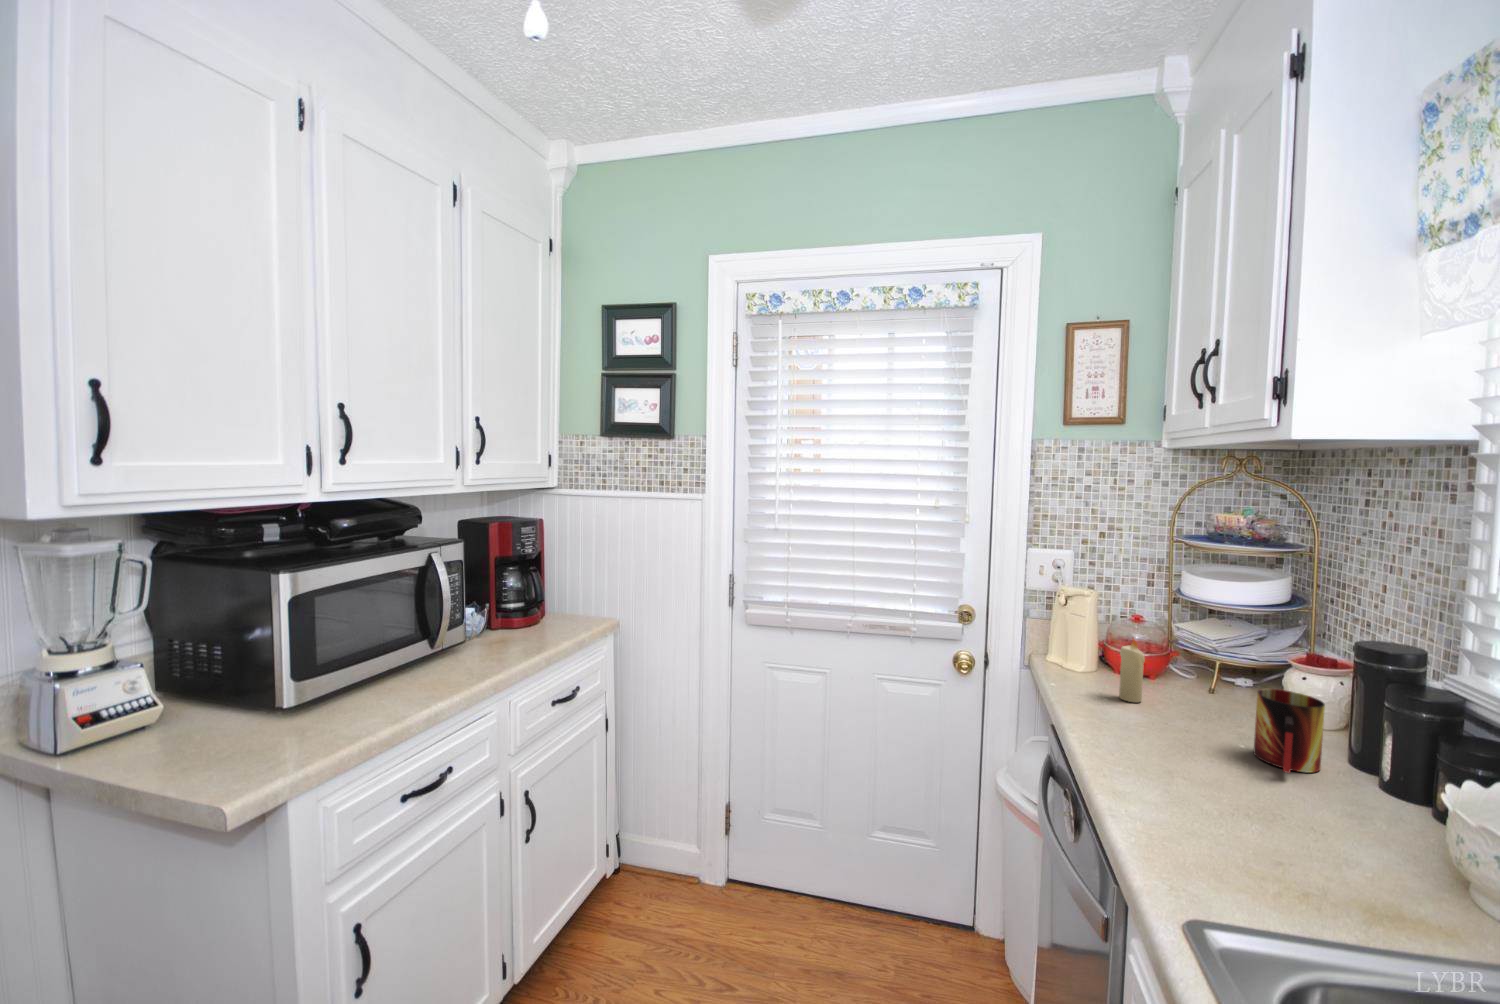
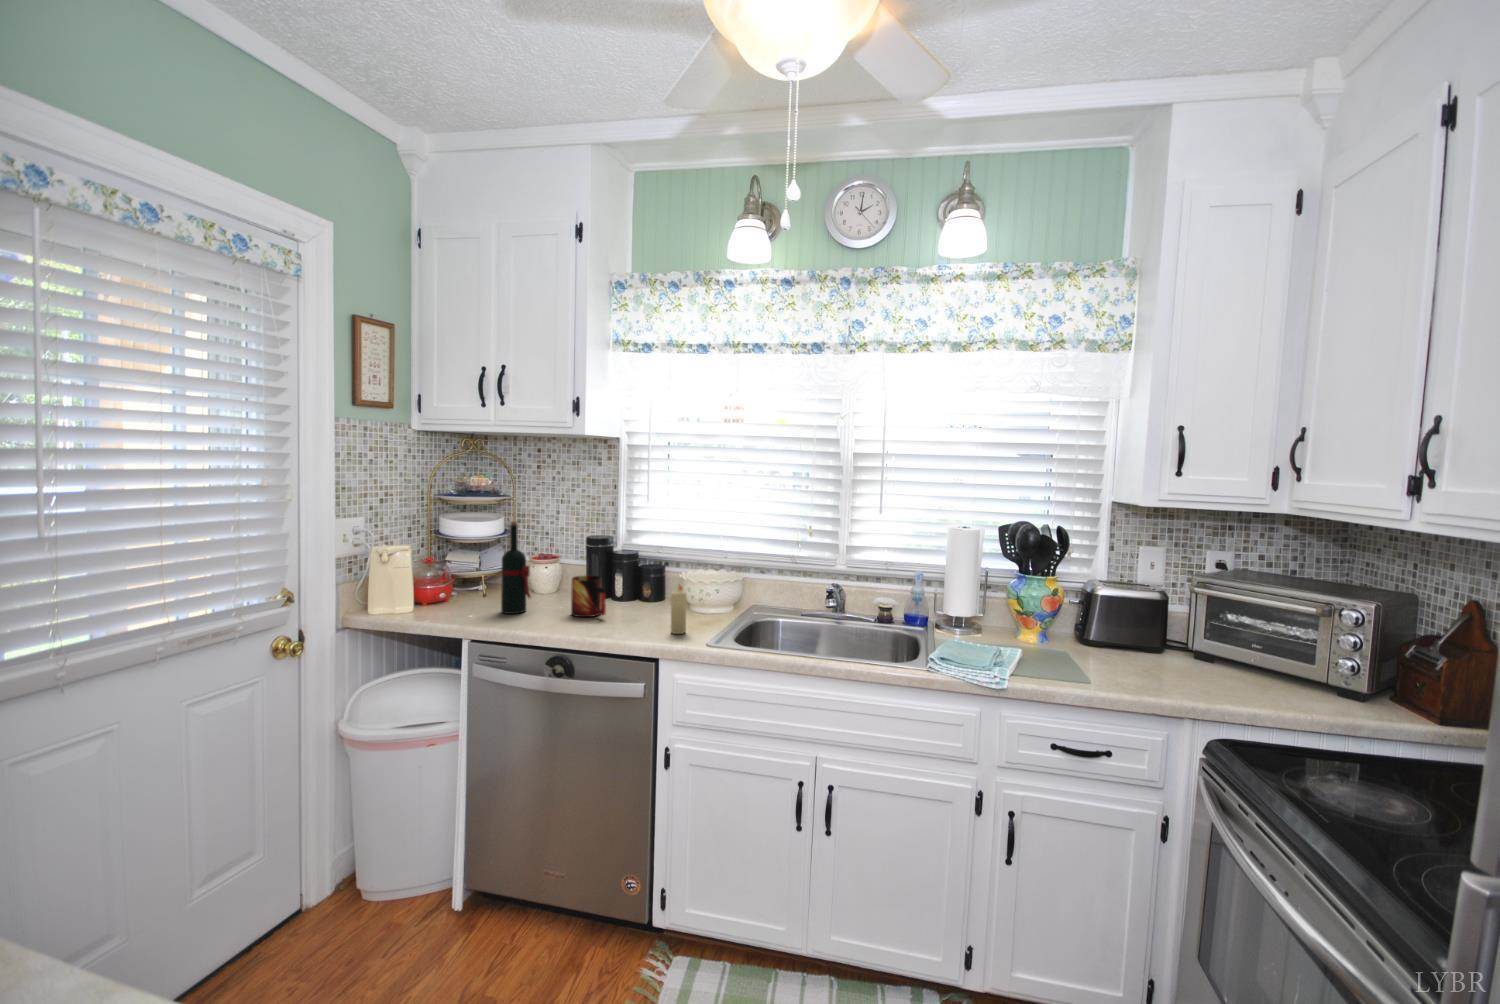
wine bottle: none [1176,578,1222,717] -> present [501,521,530,614]
candle: present [1119,639,1145,703] -> present [670,586,687,634]

